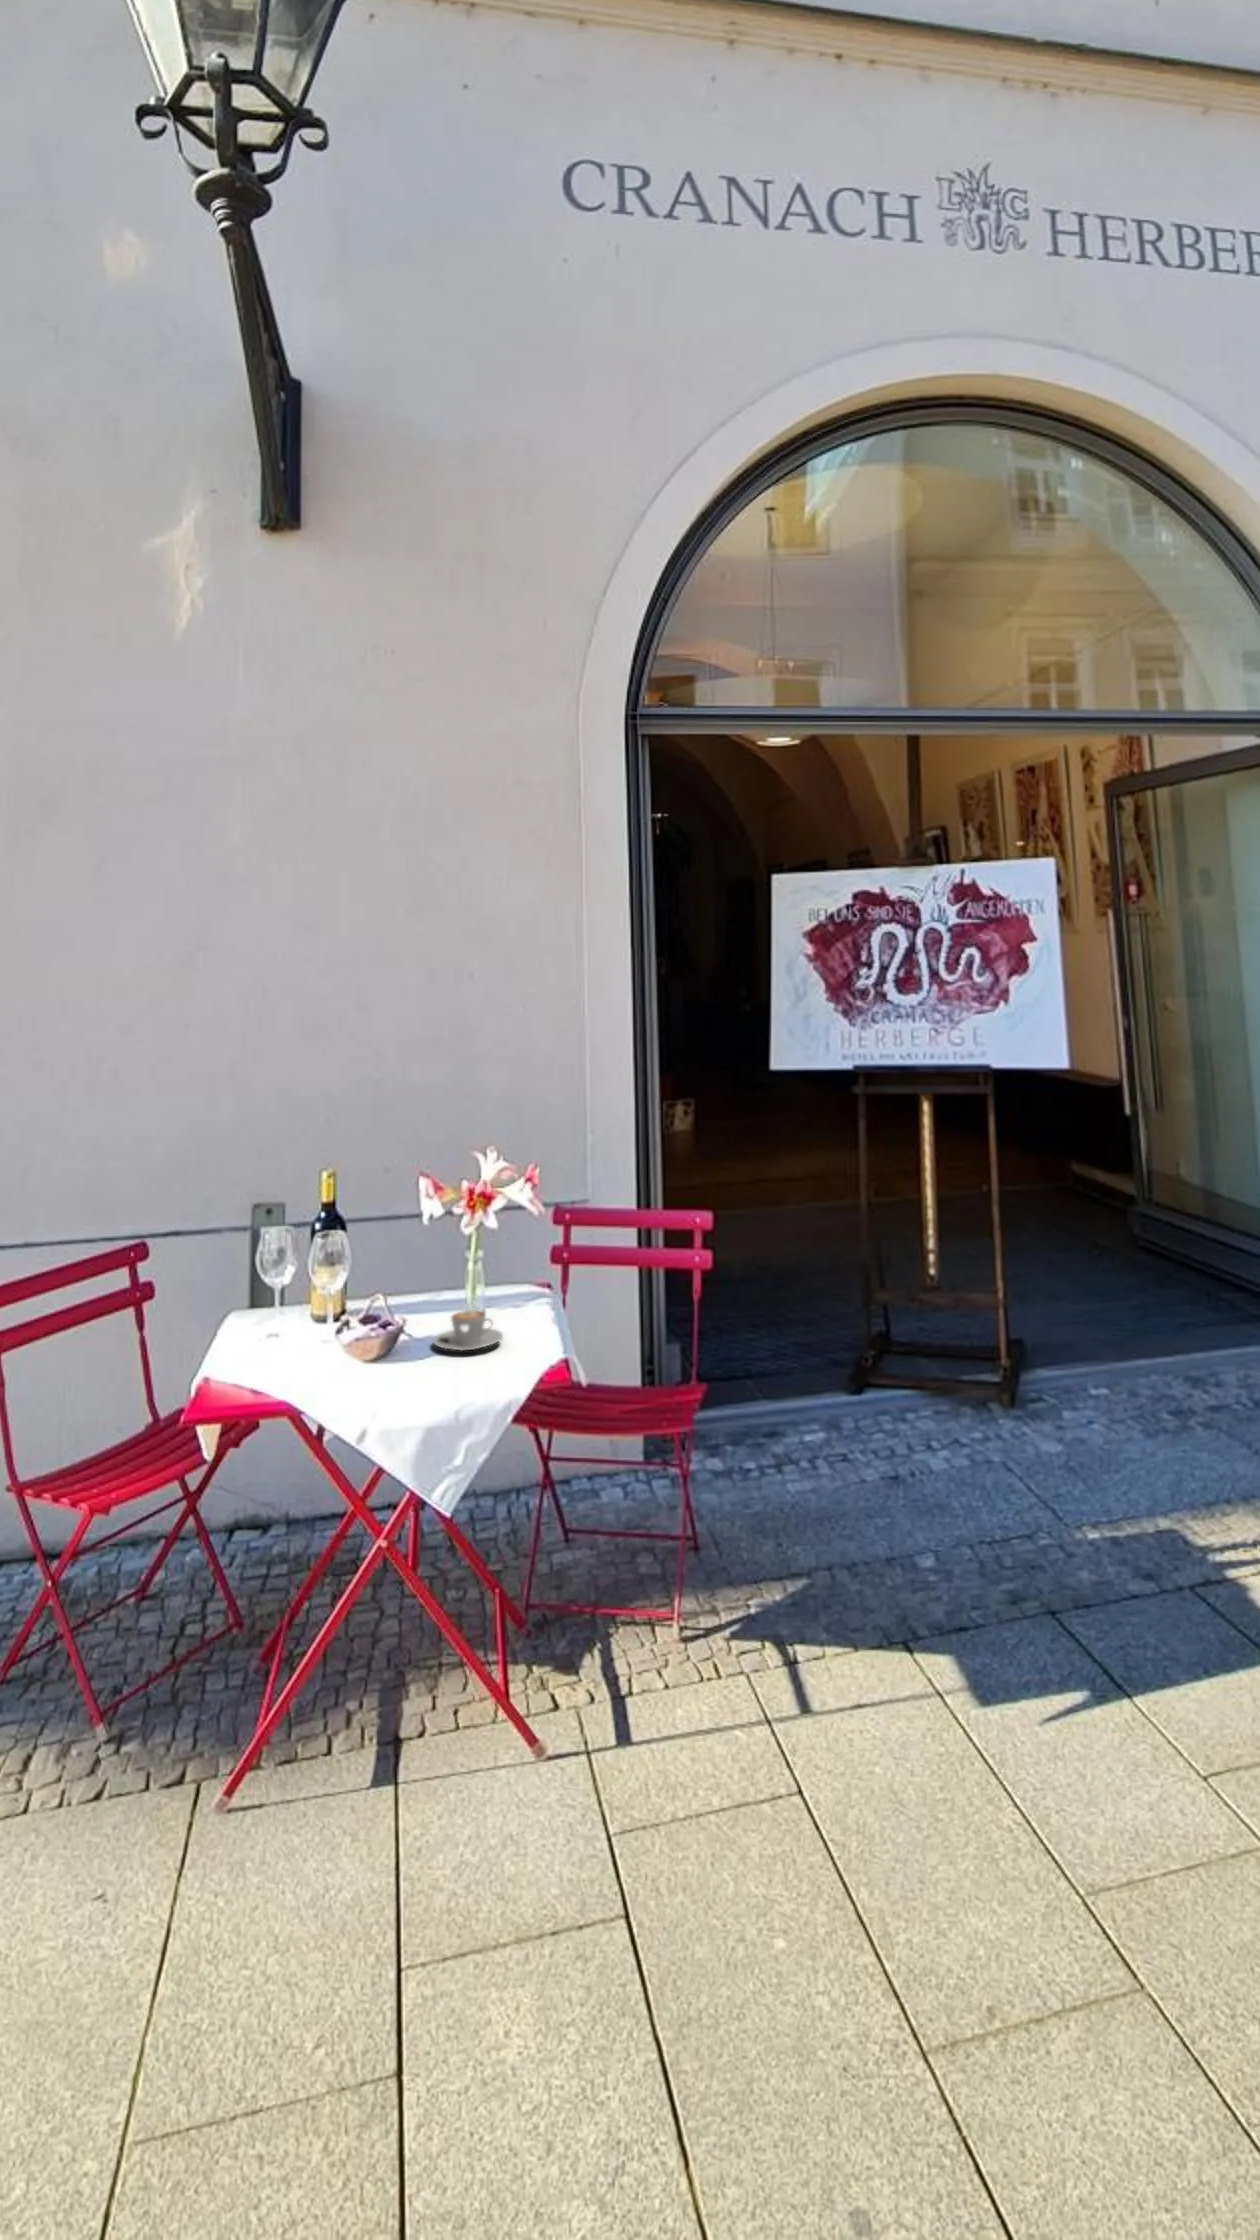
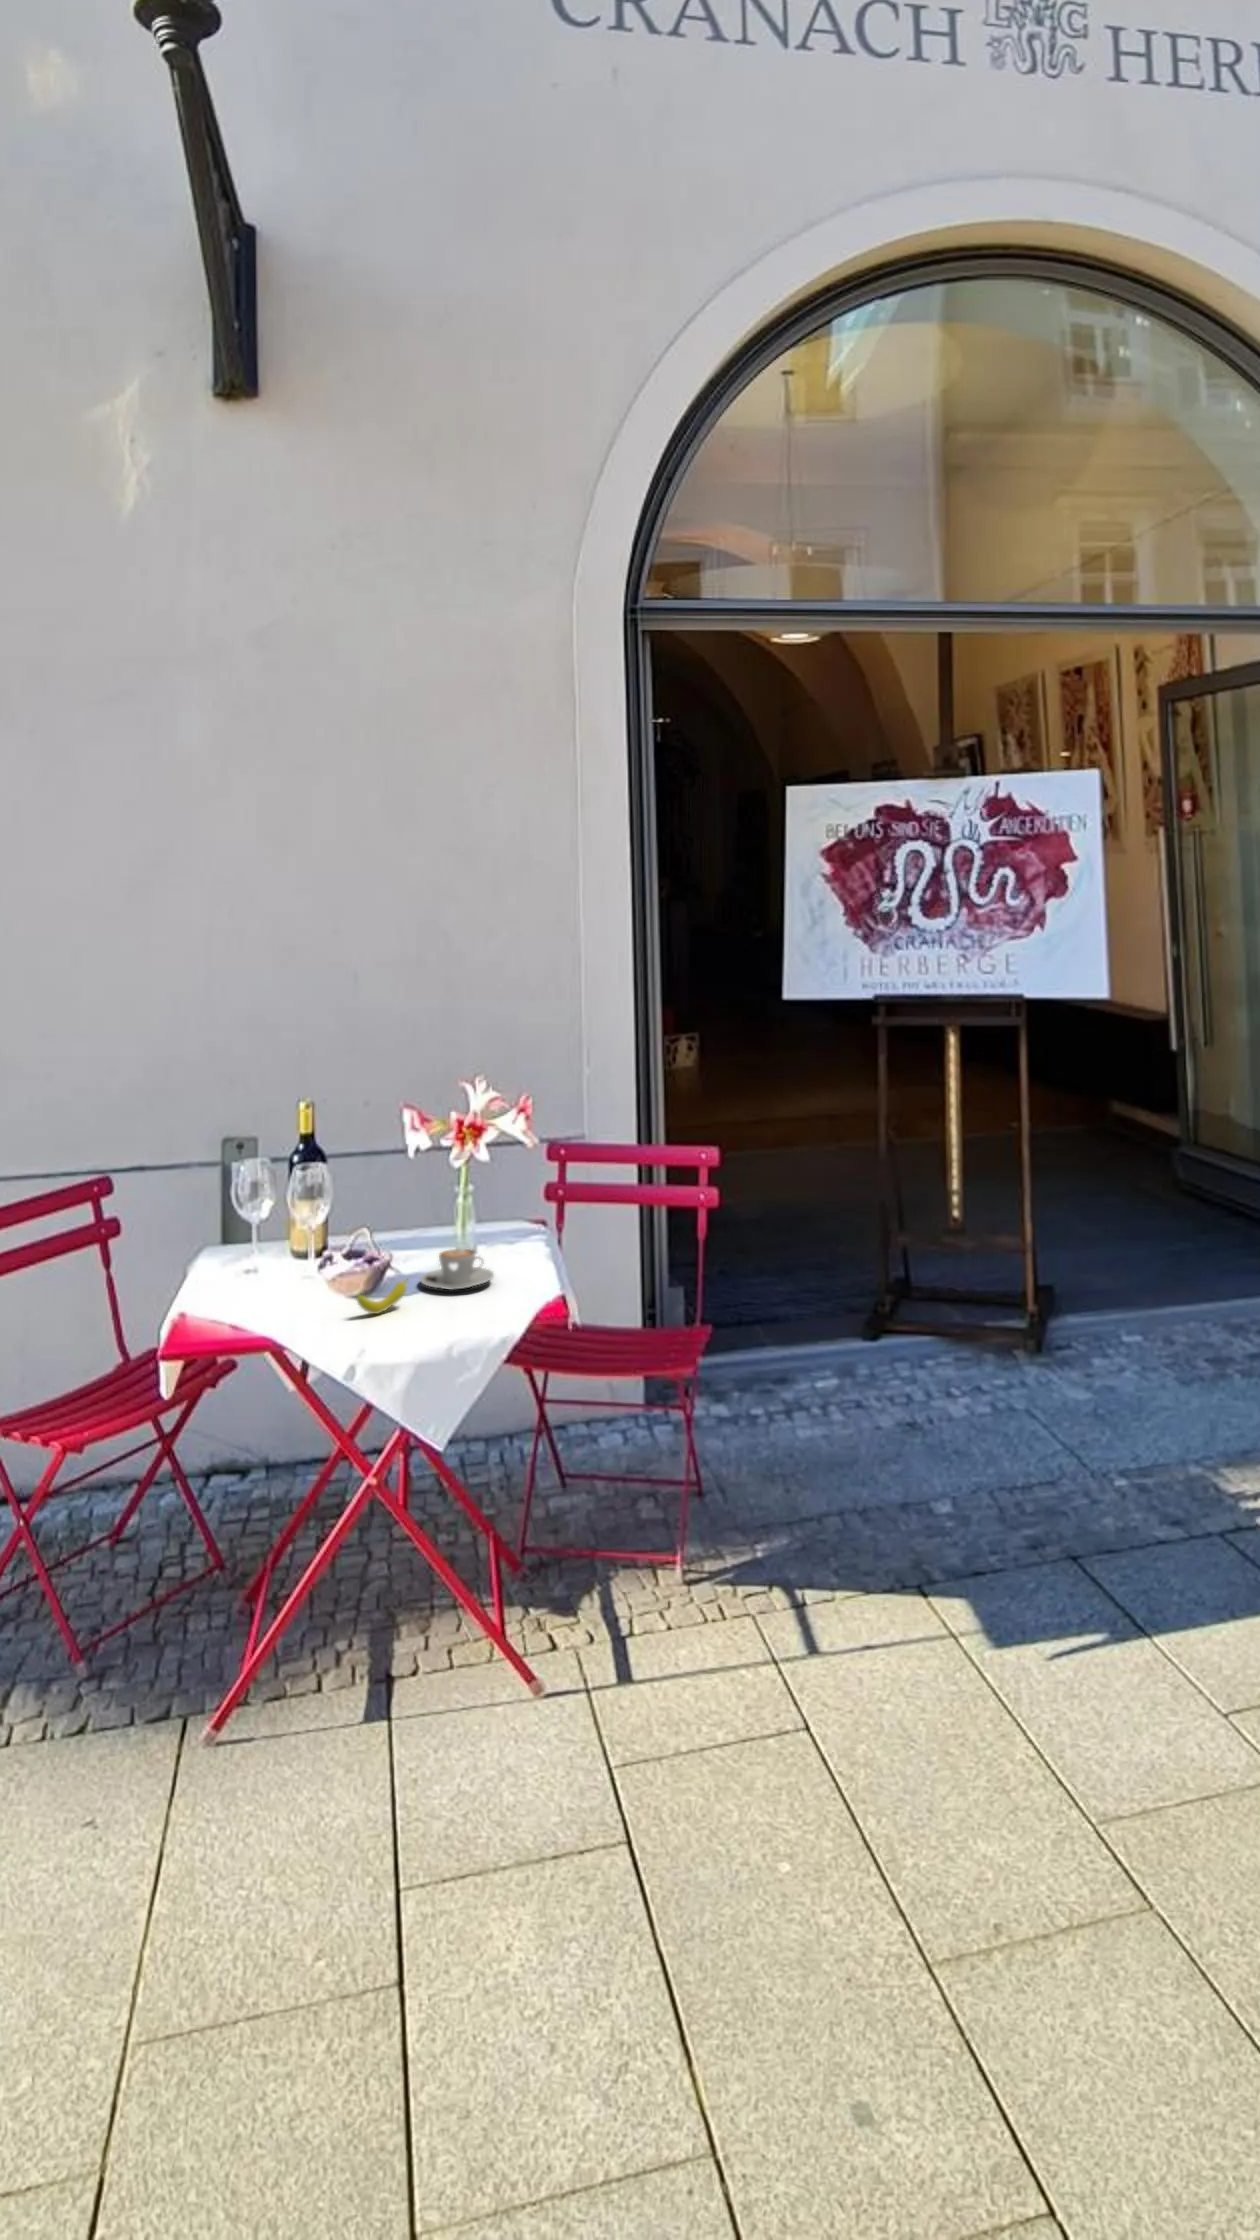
fruit: none [372,1340,422,1376] -> present [357,1280,407,1314]

